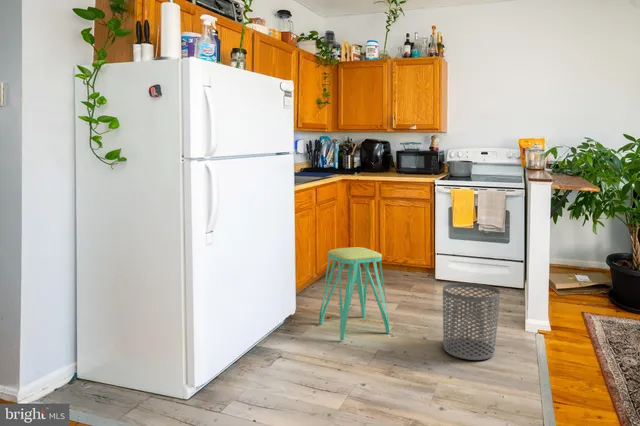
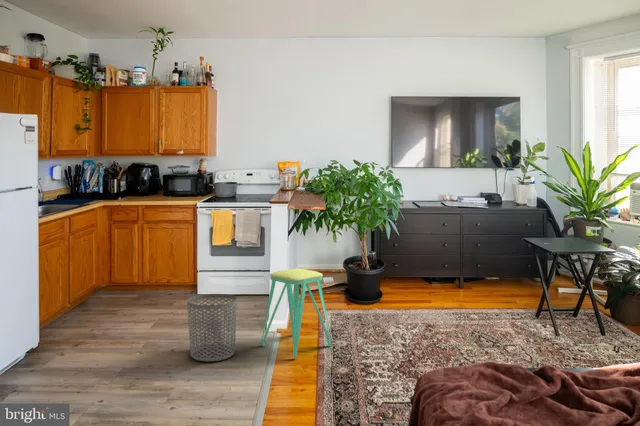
stool: present [319,247,390,340] -> present [261,268,331,358]

